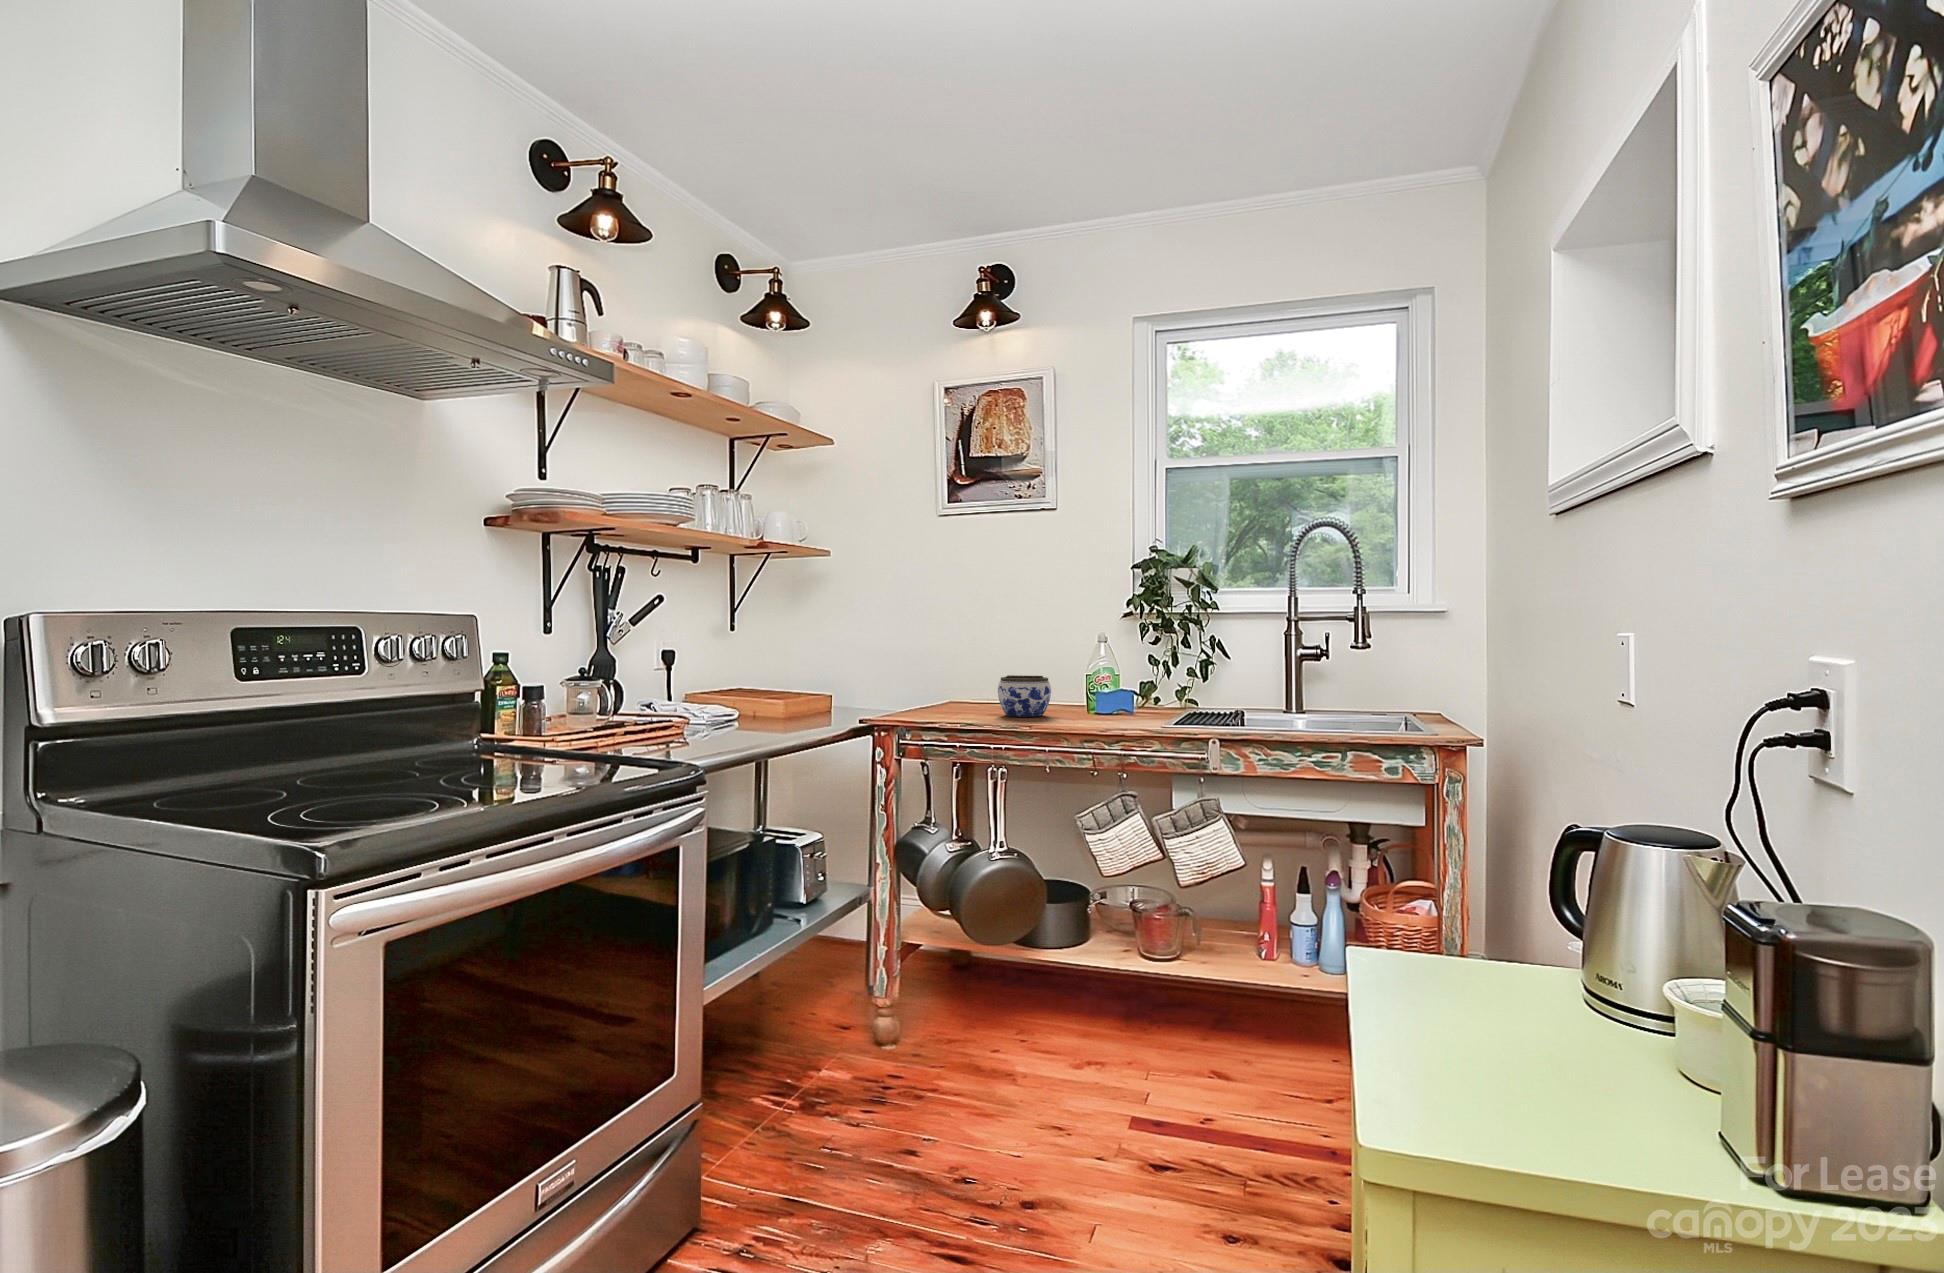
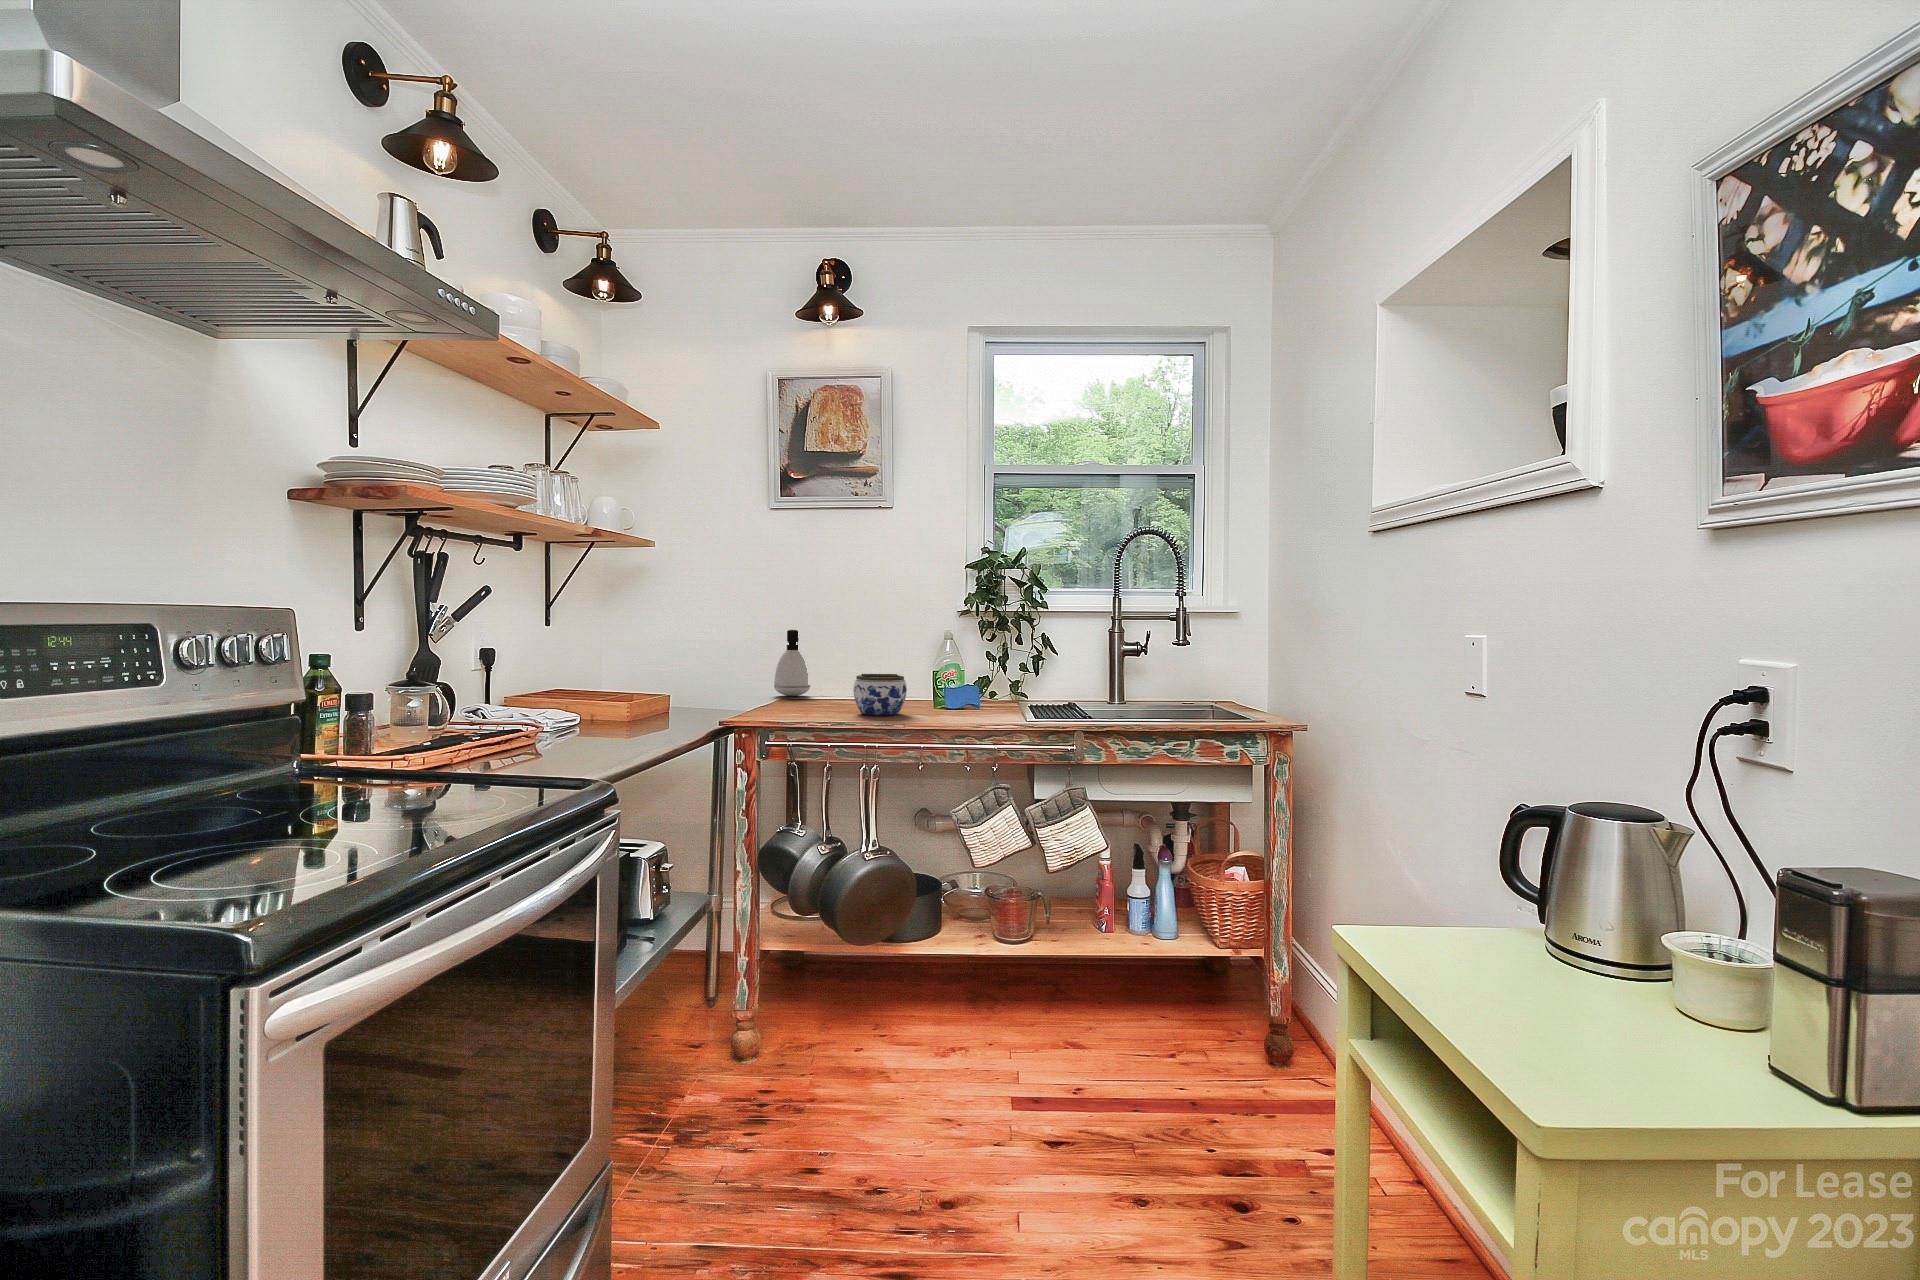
soap dispenser: none [944,633,980,698] -> present [774,630,810,696]

